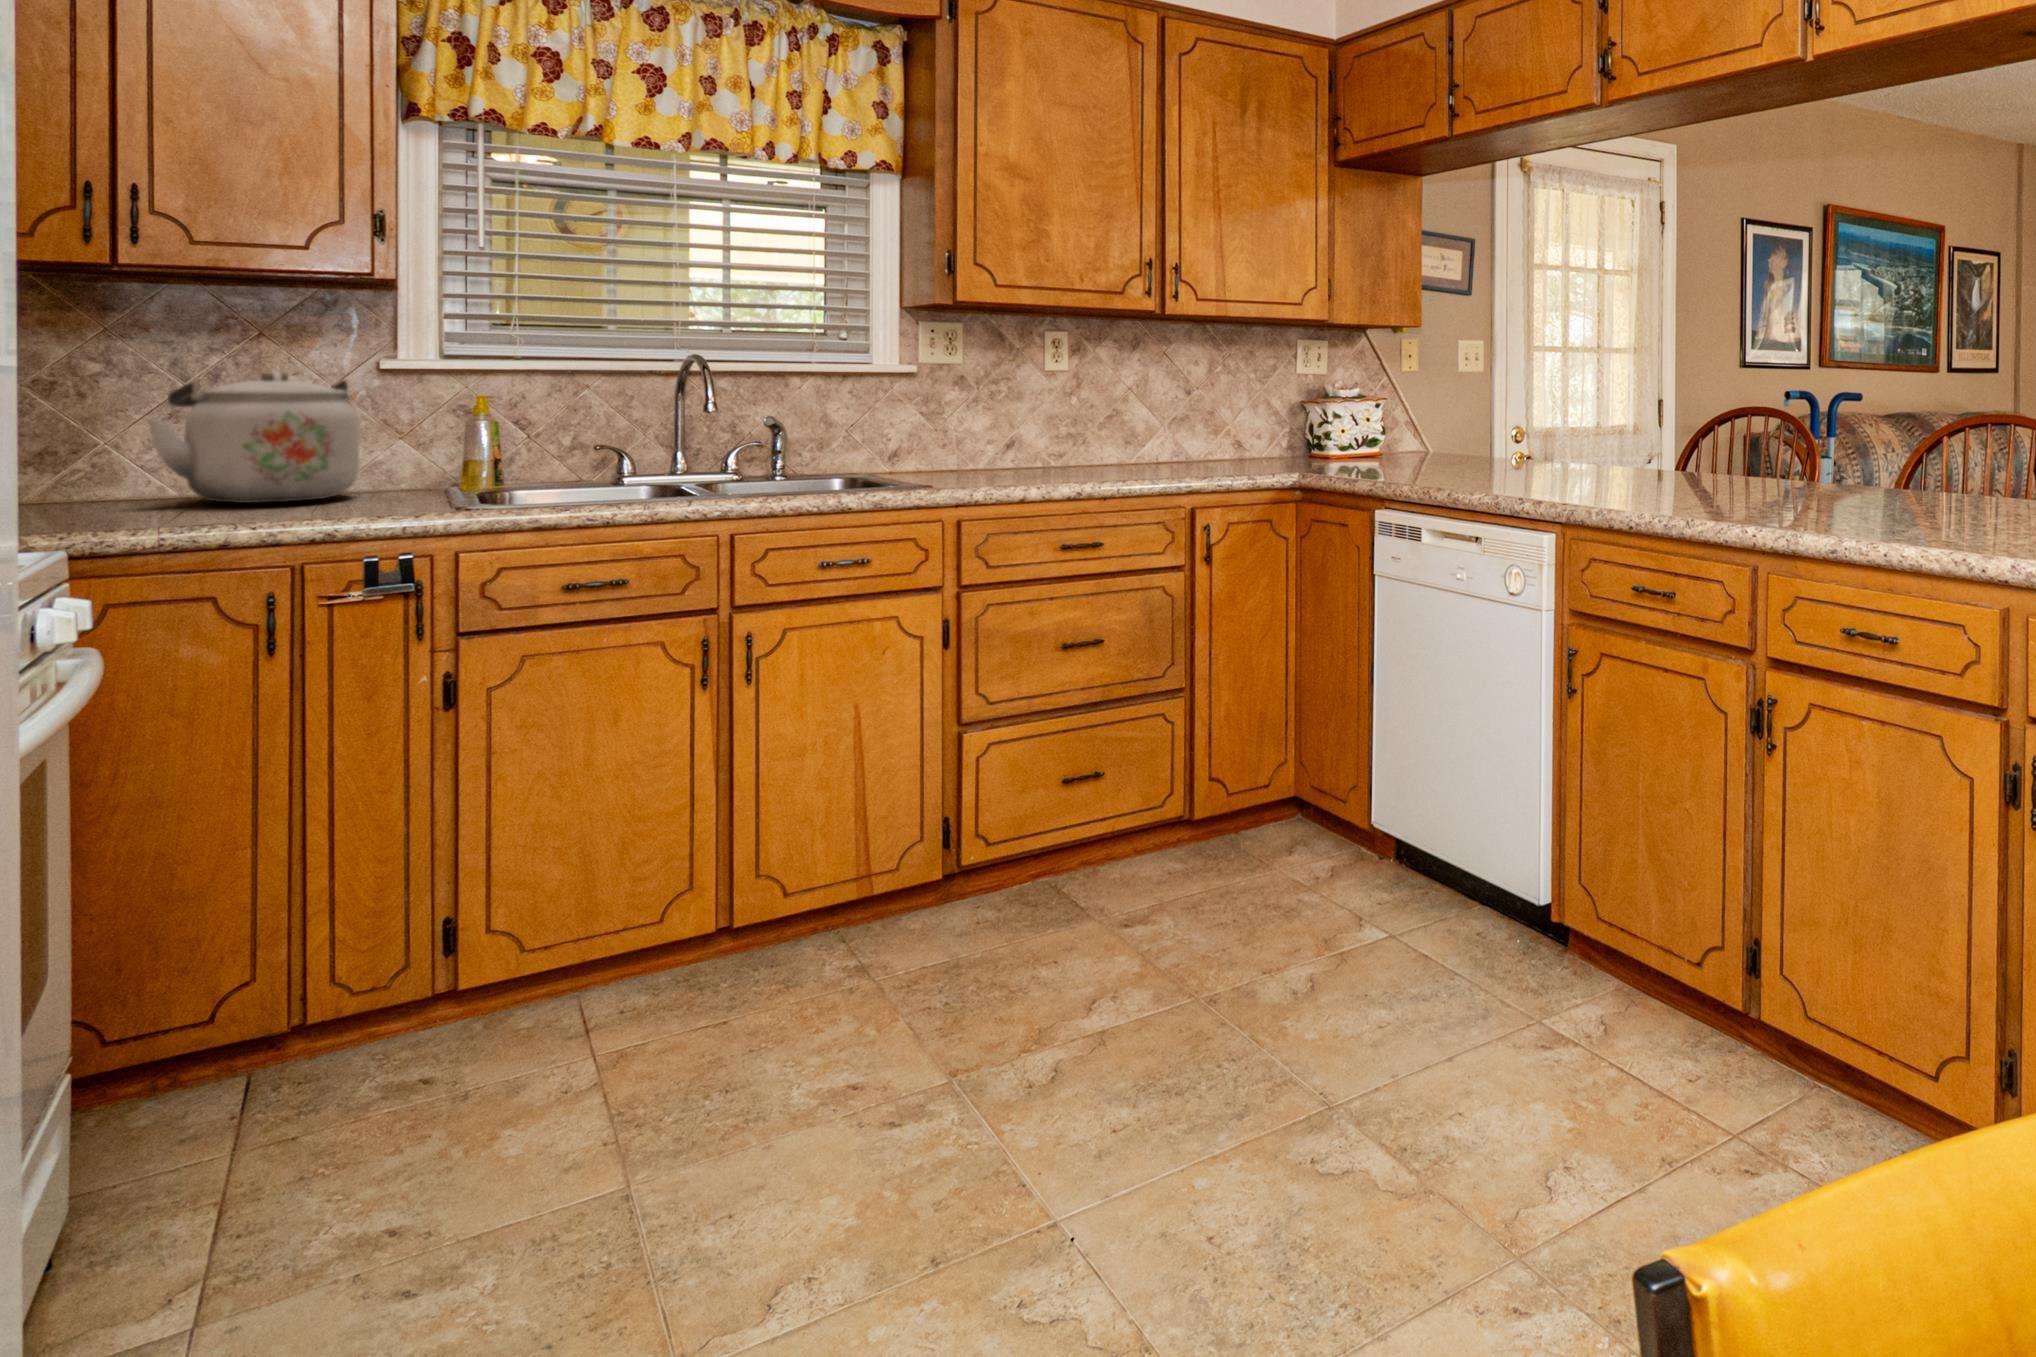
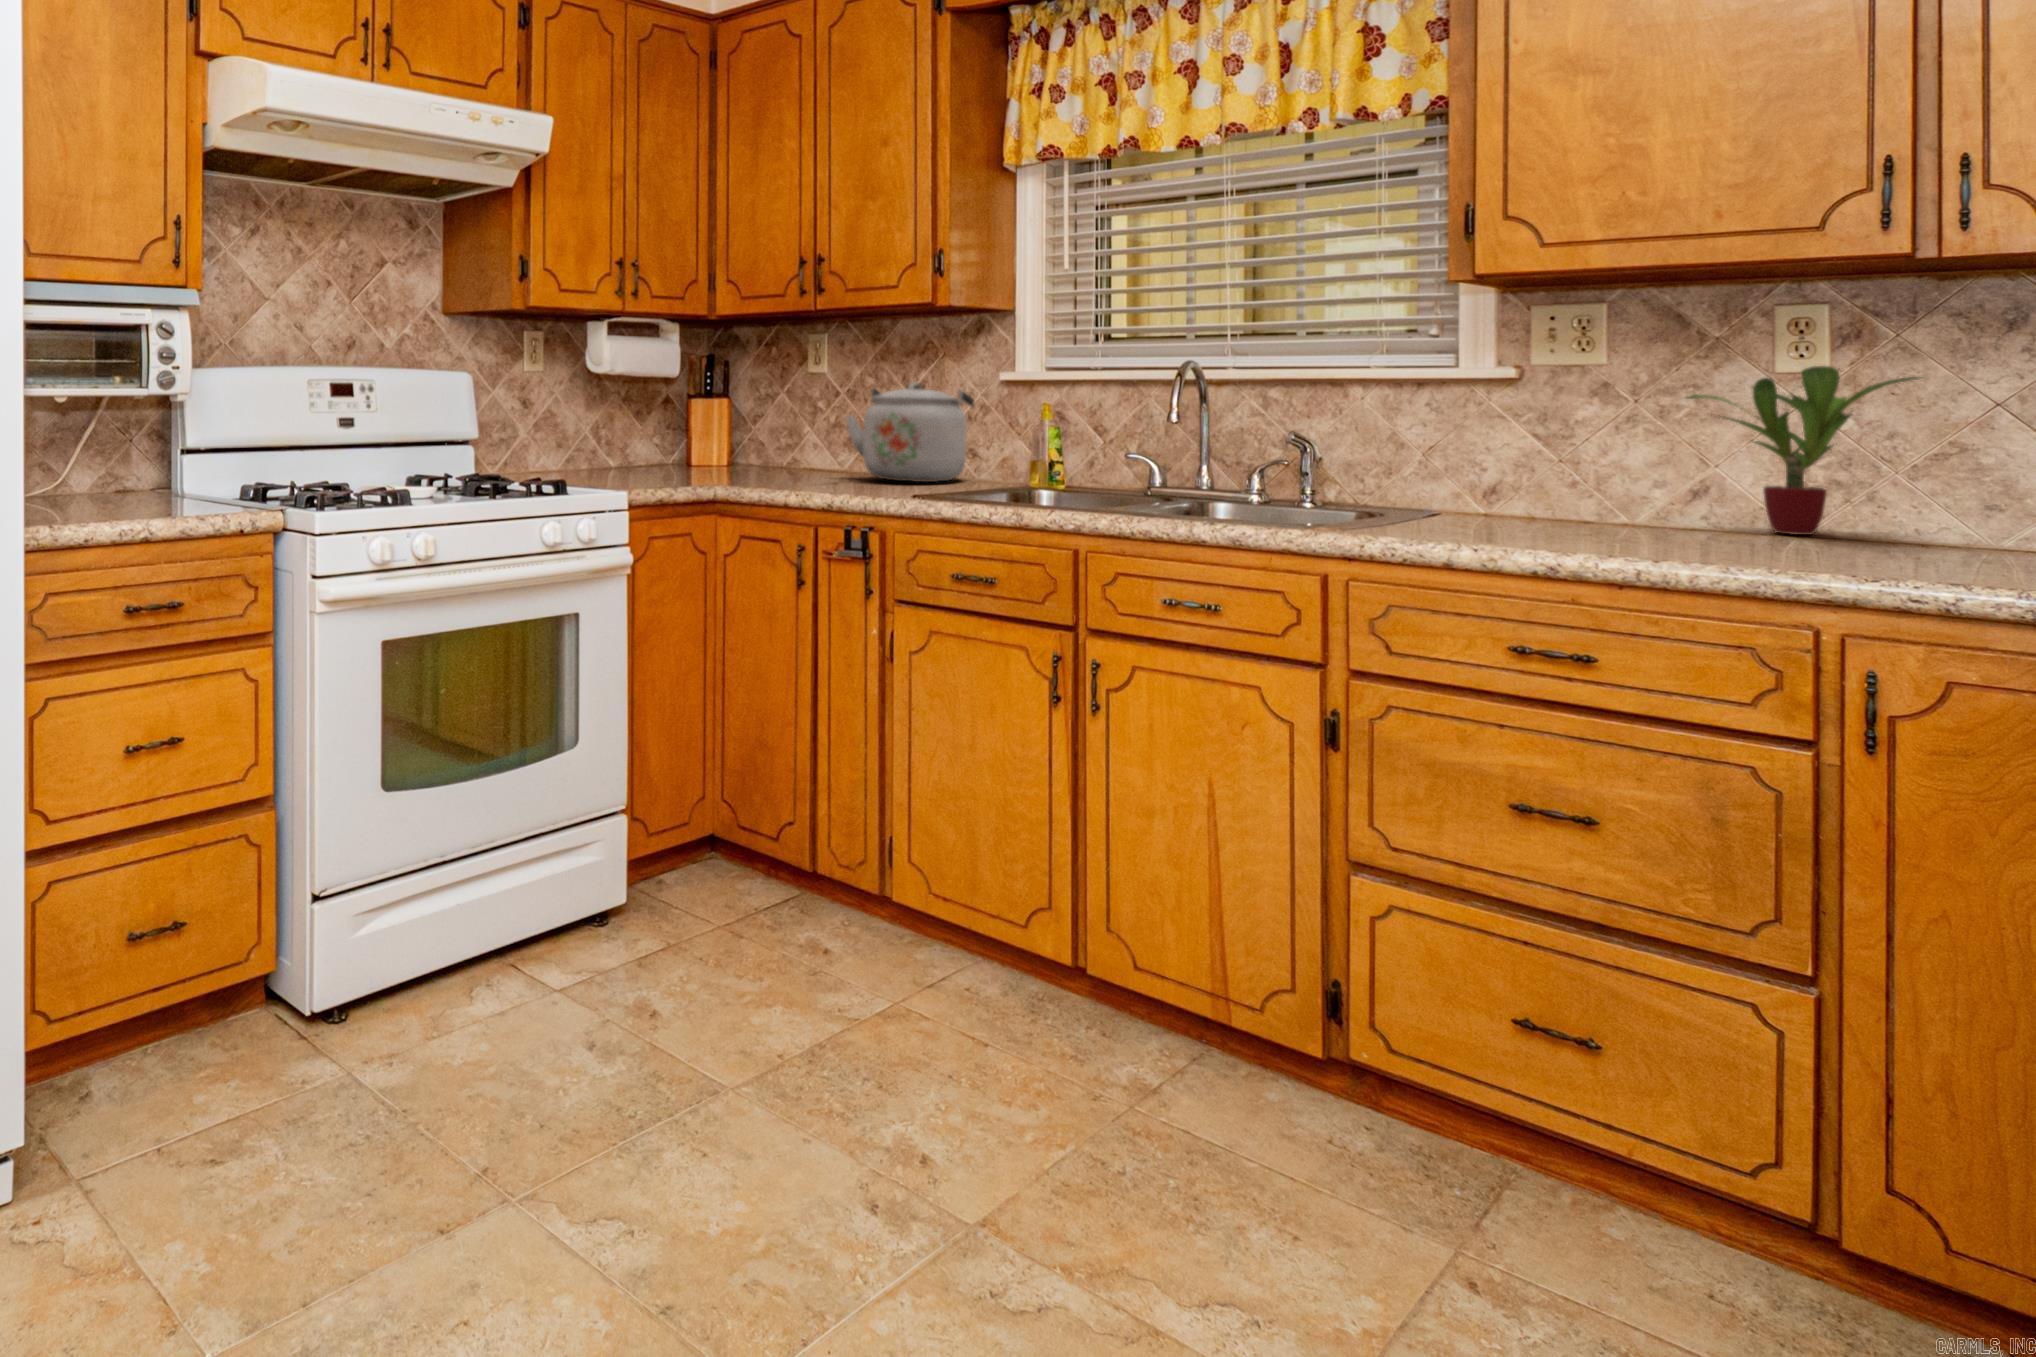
potted plant: none [1002,366,1111,464] -> present [1687,366,1919,535]

